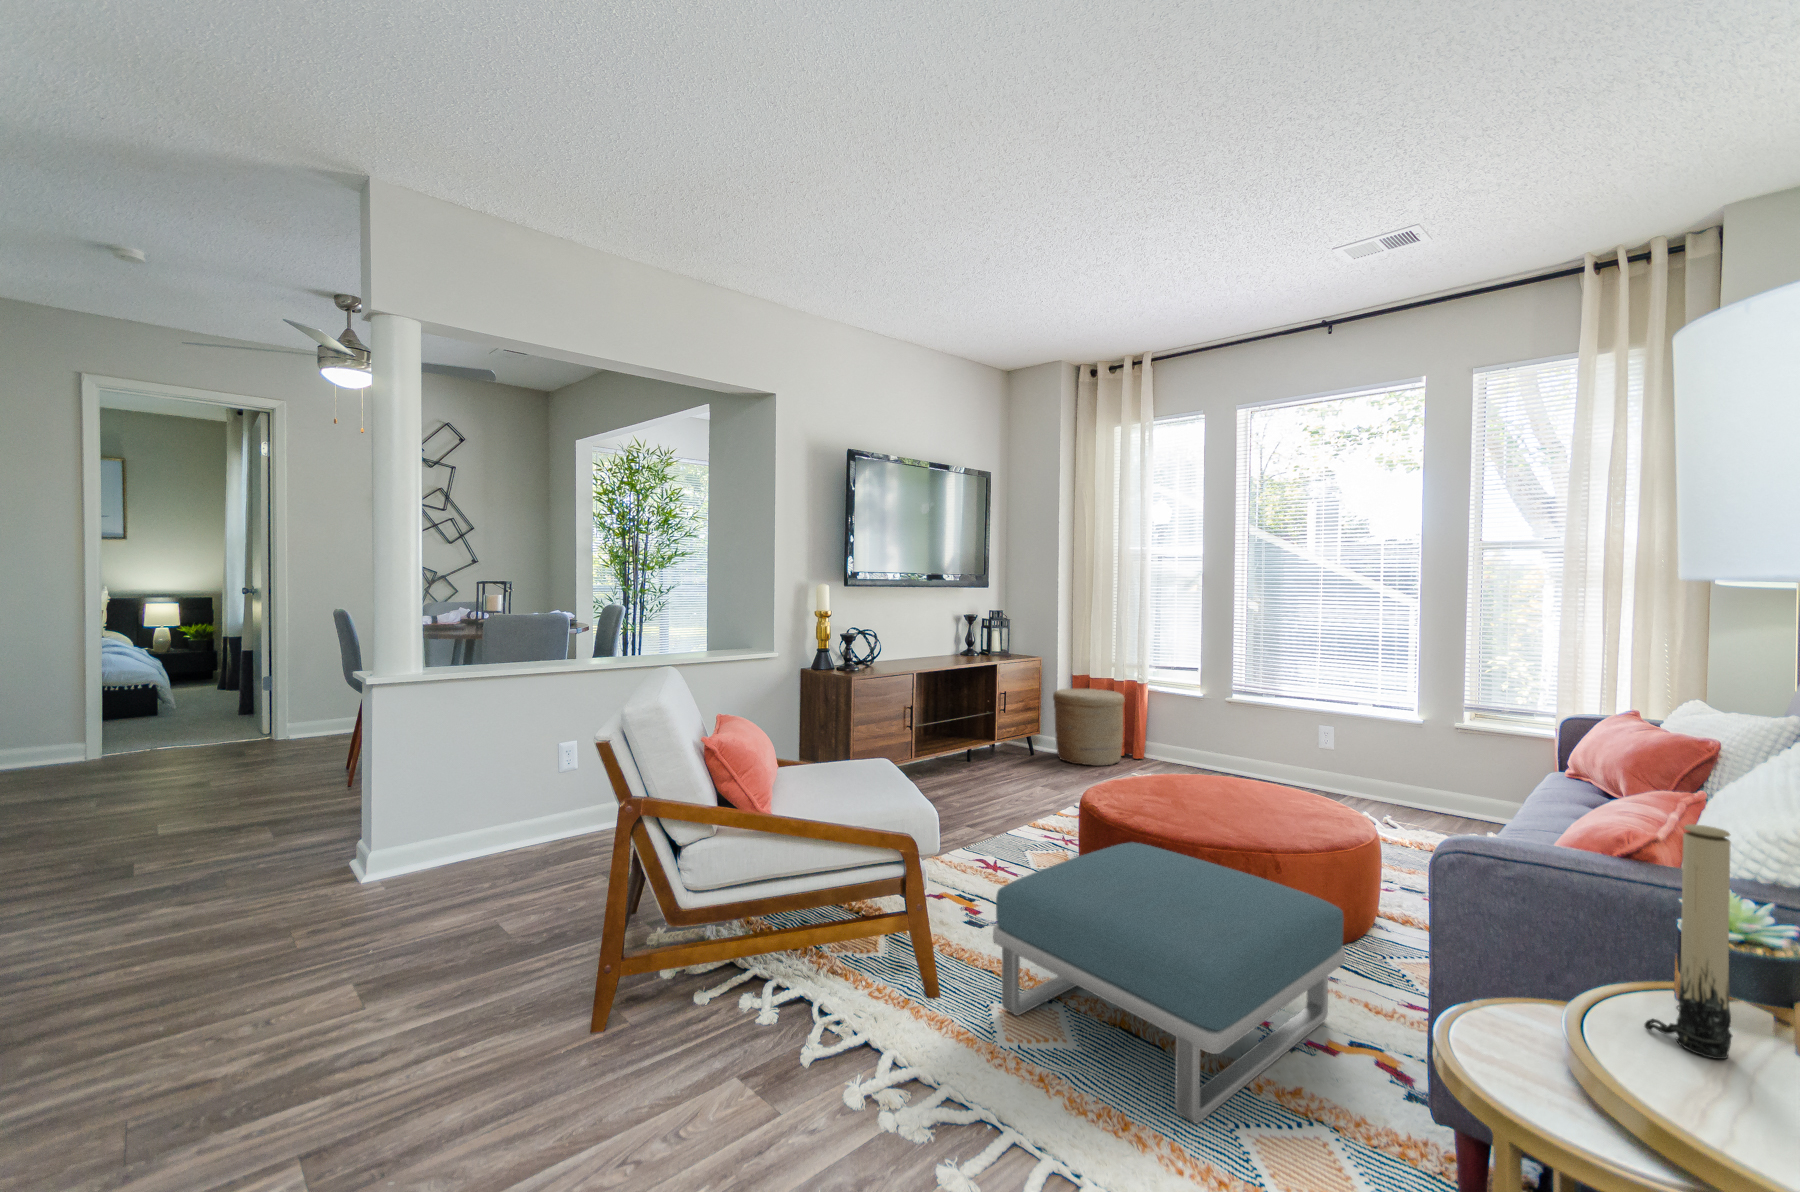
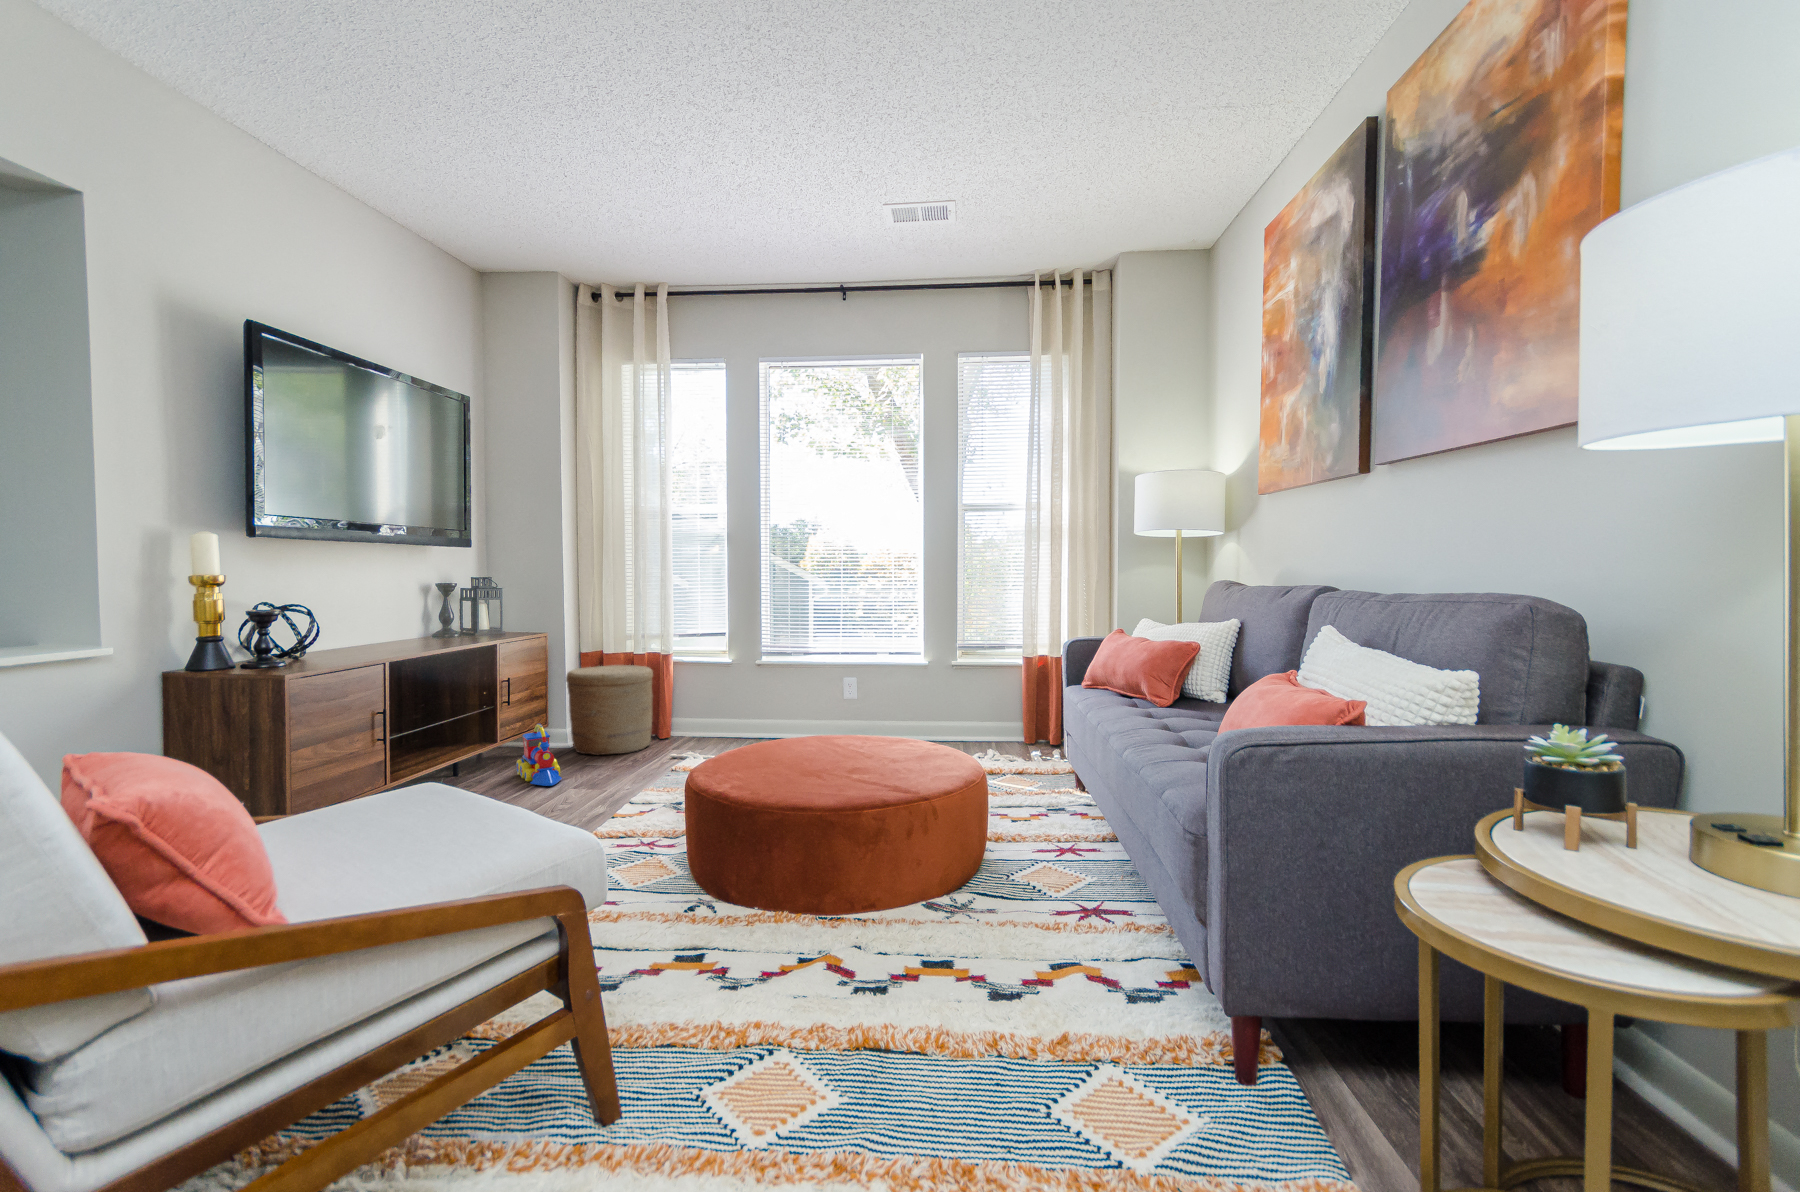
toy train: none [1007,730,1035,781] -> present [516,724,562,786]
candle: present [1644,824,1732,1059] -> none [1547,672,1621,870]
footstool: present [993,842,1345,1123] -> none [701,822,1045,1124]

